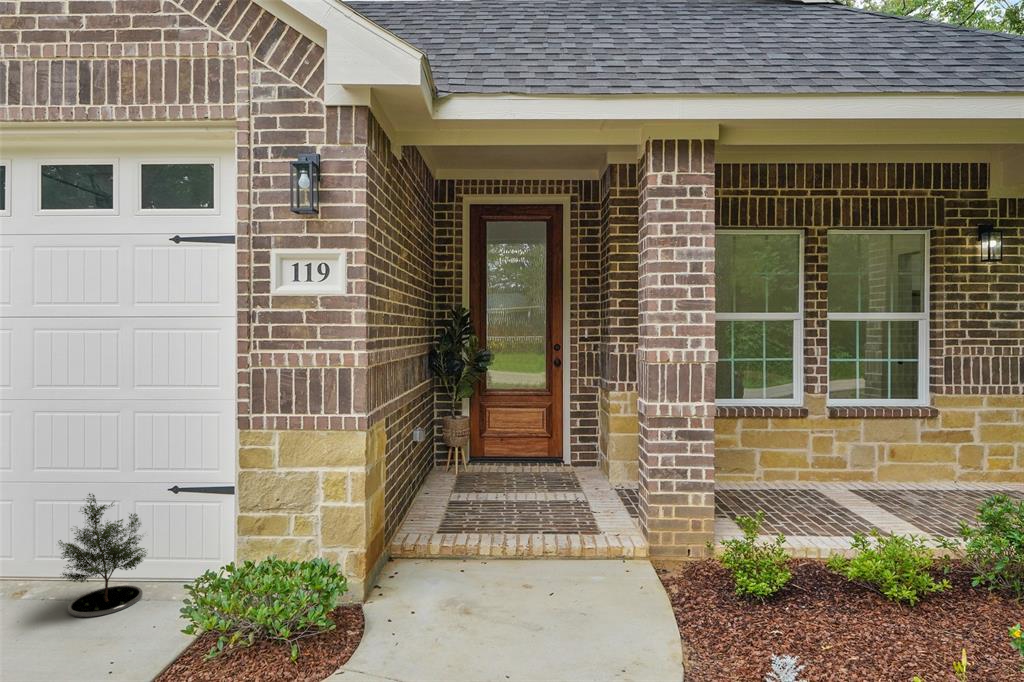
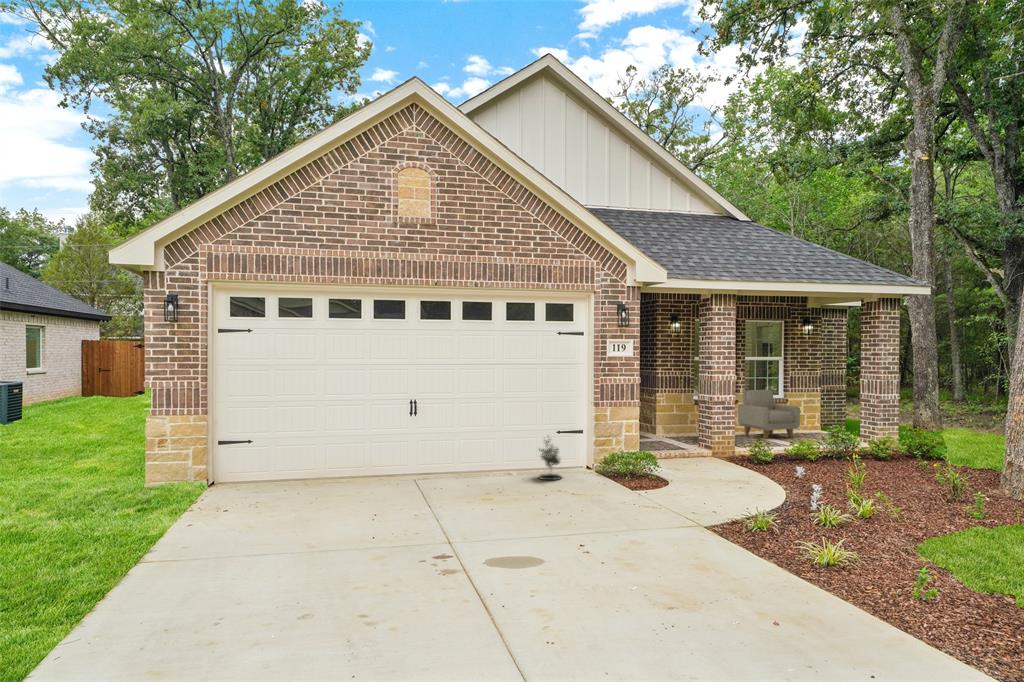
armchair: none [799,387,953,505] -> present [738,390,800,439]

